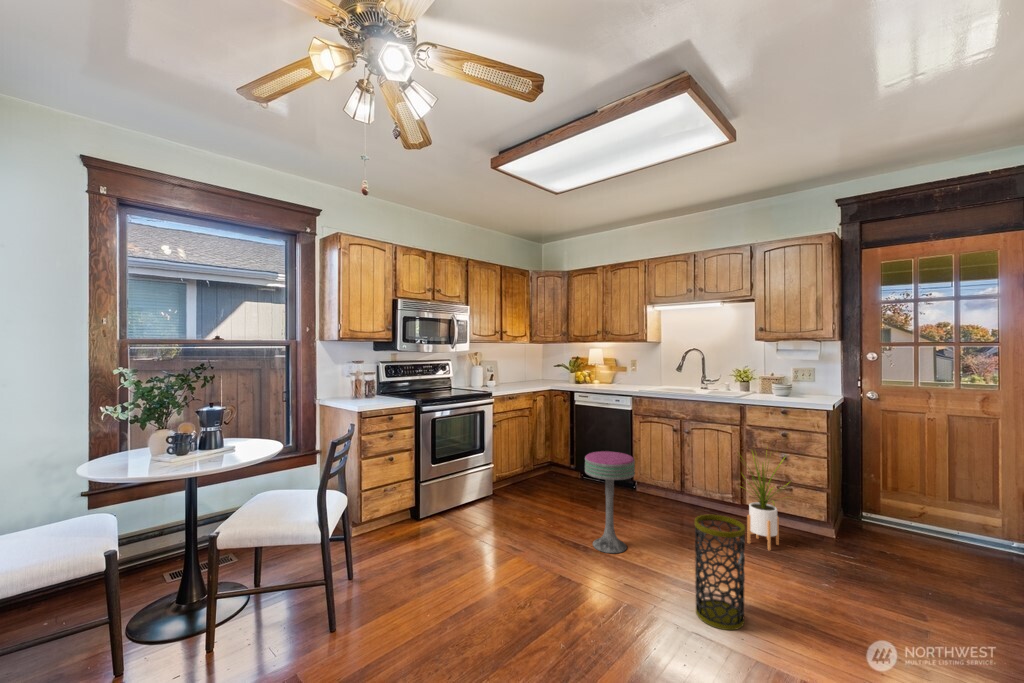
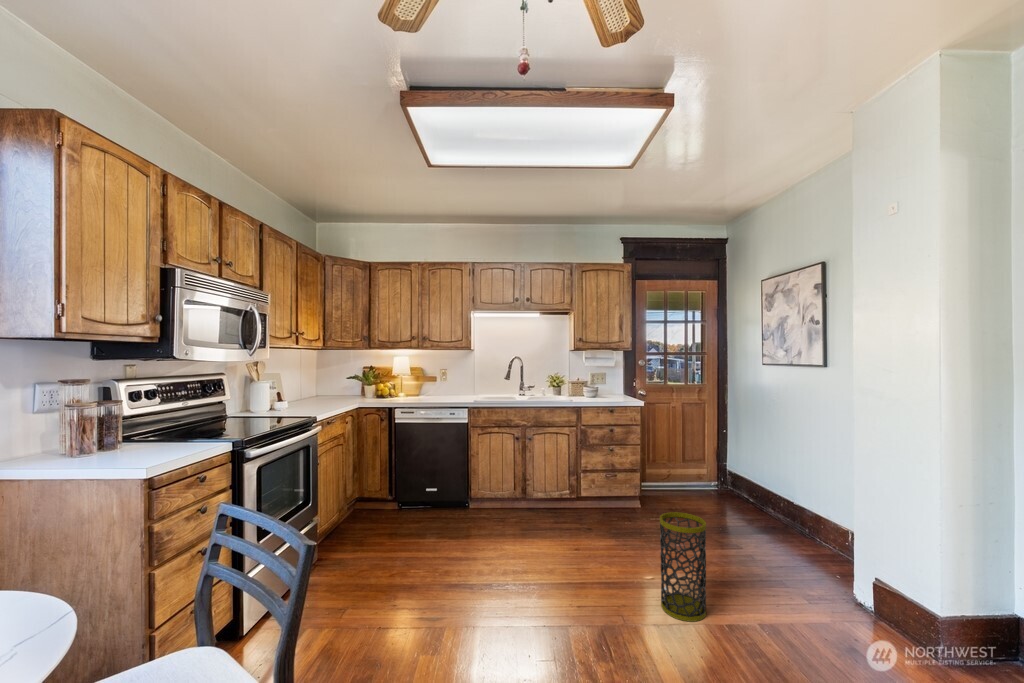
bar stool: present [585,451,635,553] -> none [498,471,553,589]
house plant: present [743,452,788,550] -> none [596,440,643,533]

